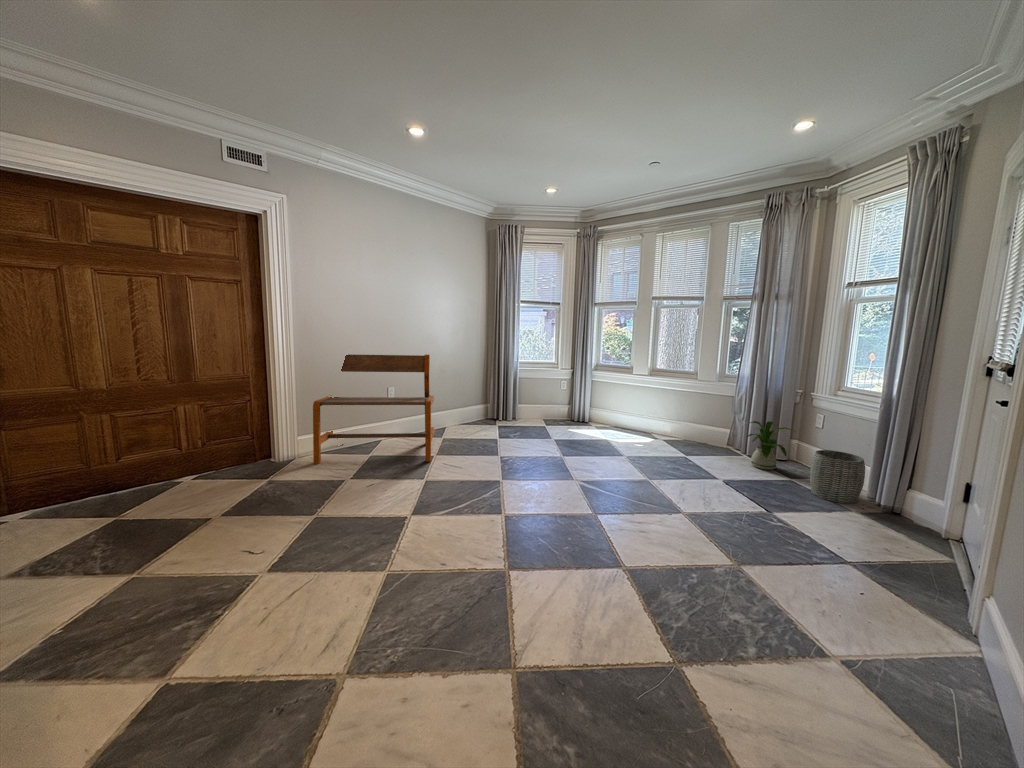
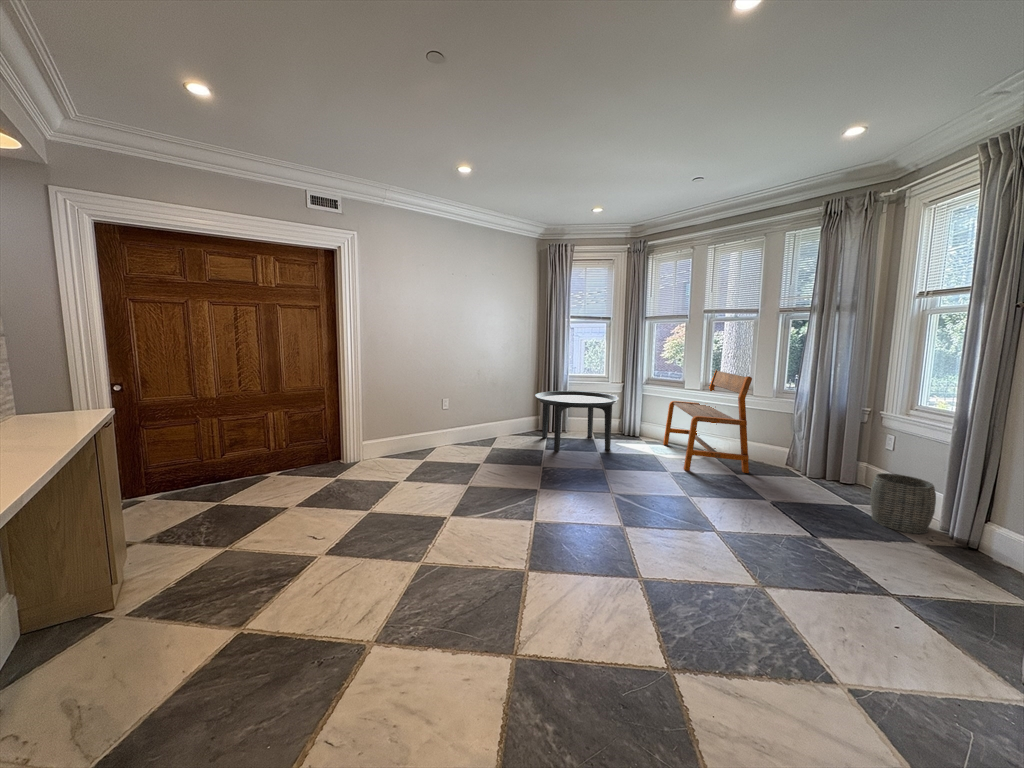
bench: present [313,354,434,464] -> present [663,370,752,473]
round table: none [487,378,573,440] -> present [535,391,619,451]
house plant: present [745,421,793,470] -> none [798,439,859,492]

